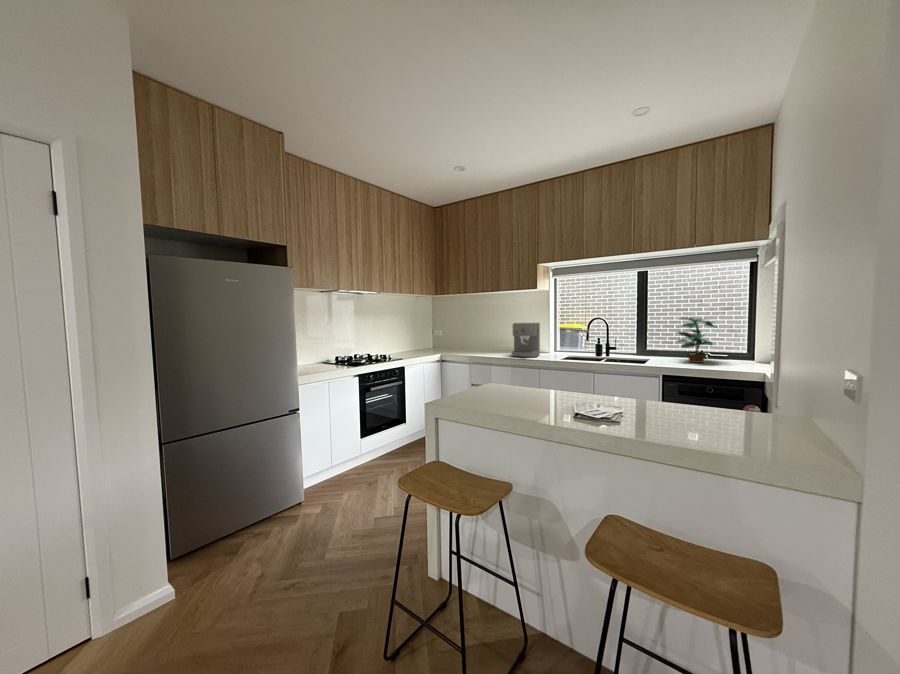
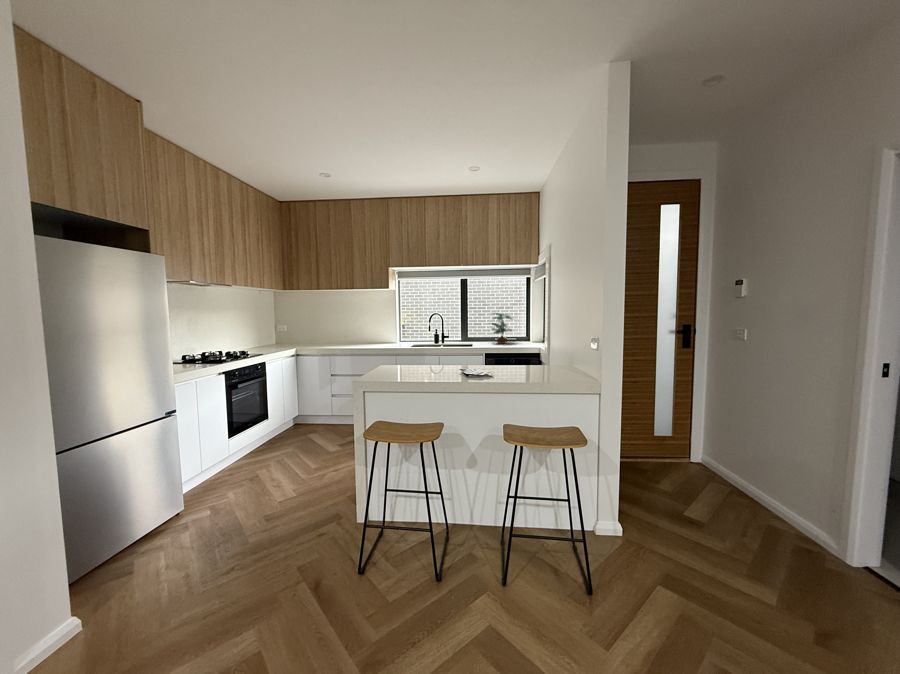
coffee maker: present [512,323,540,357] -> none [369,317,391,347]

